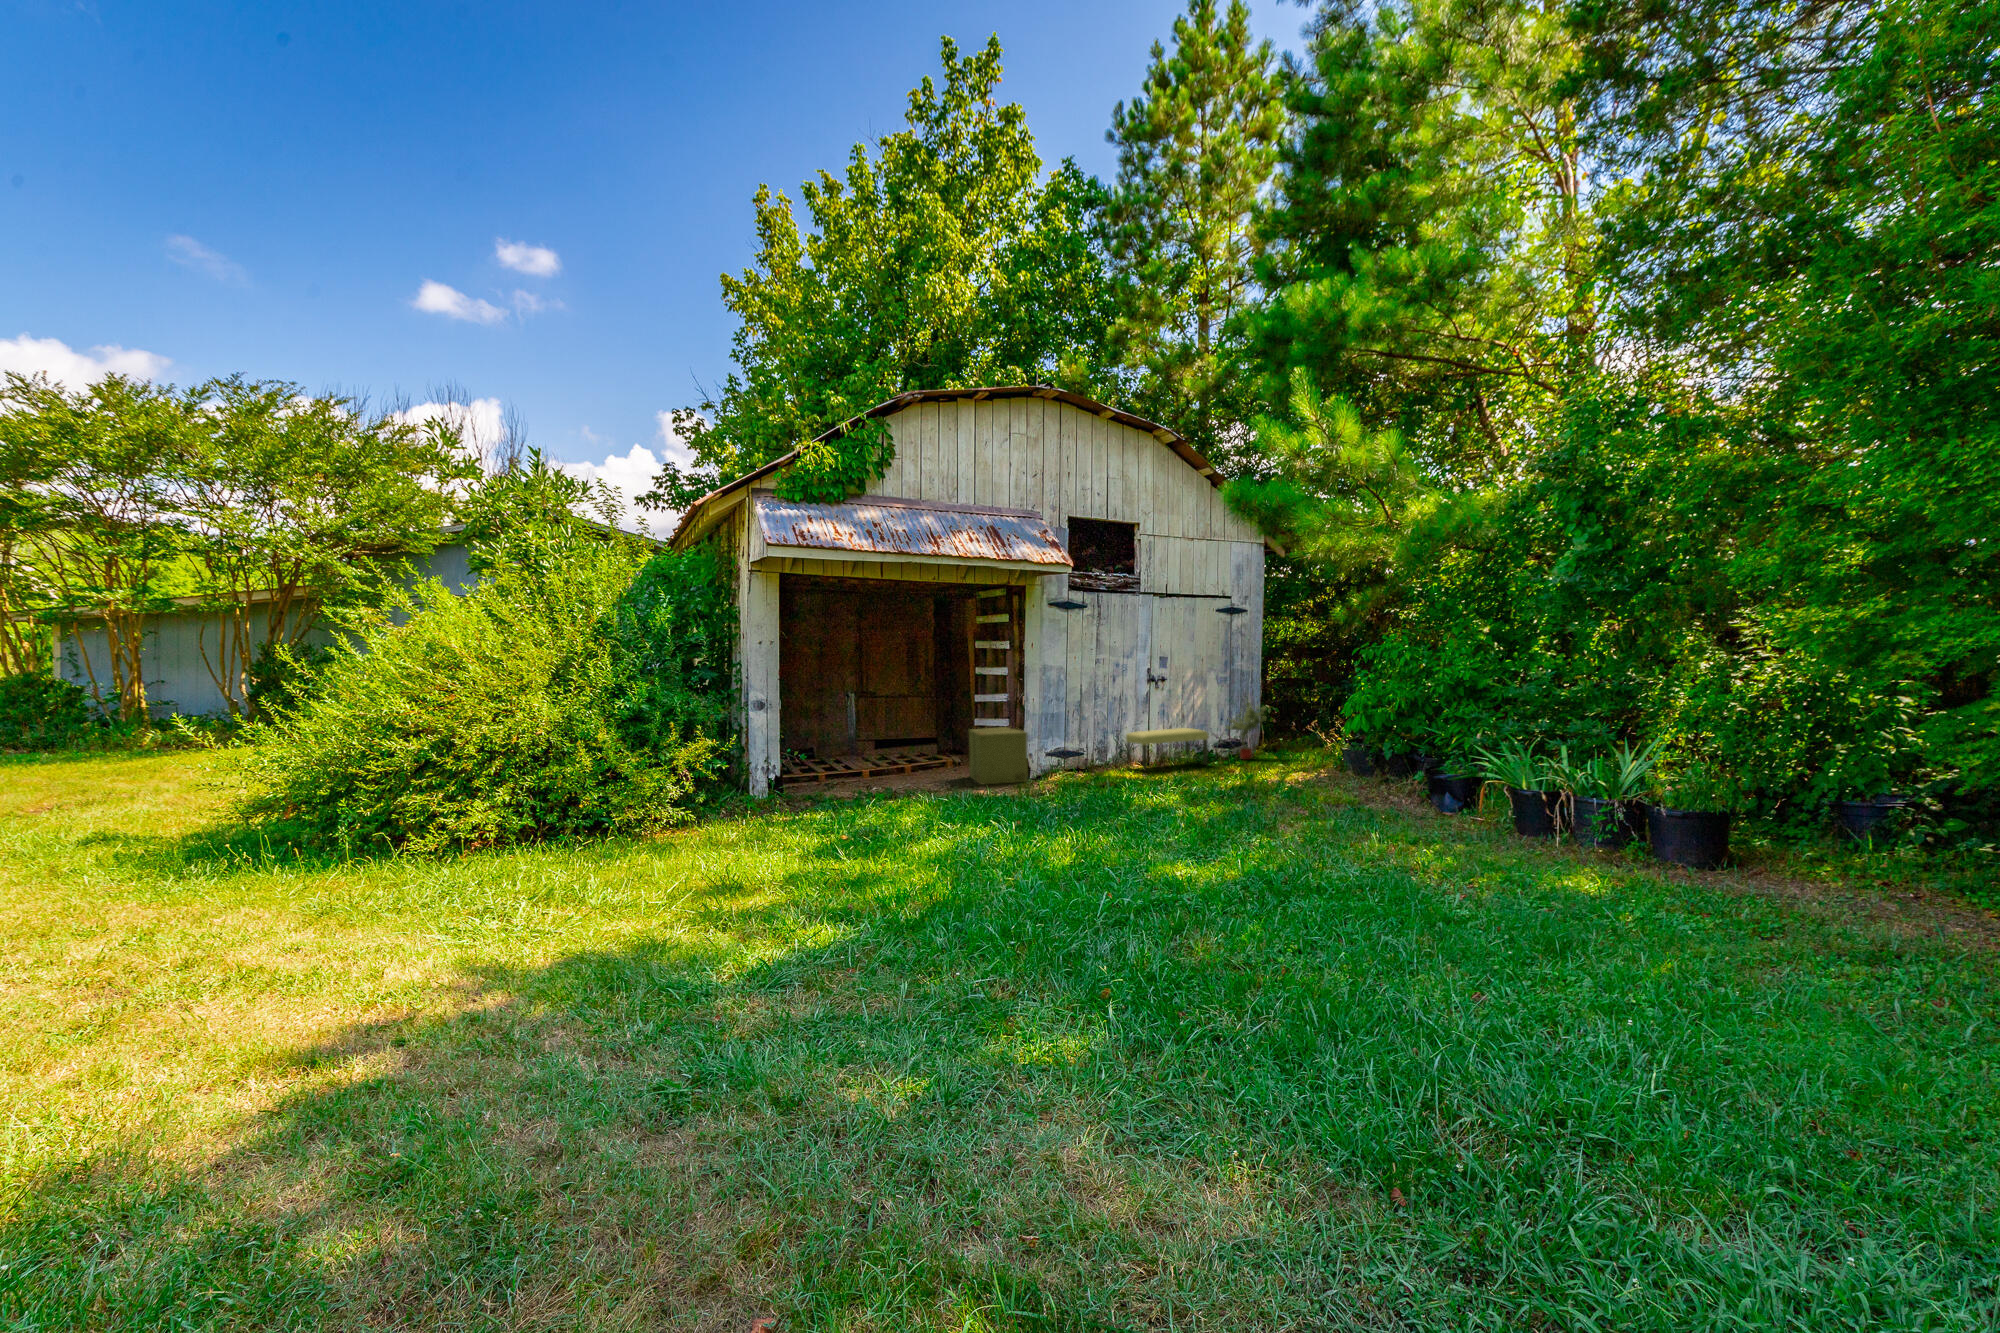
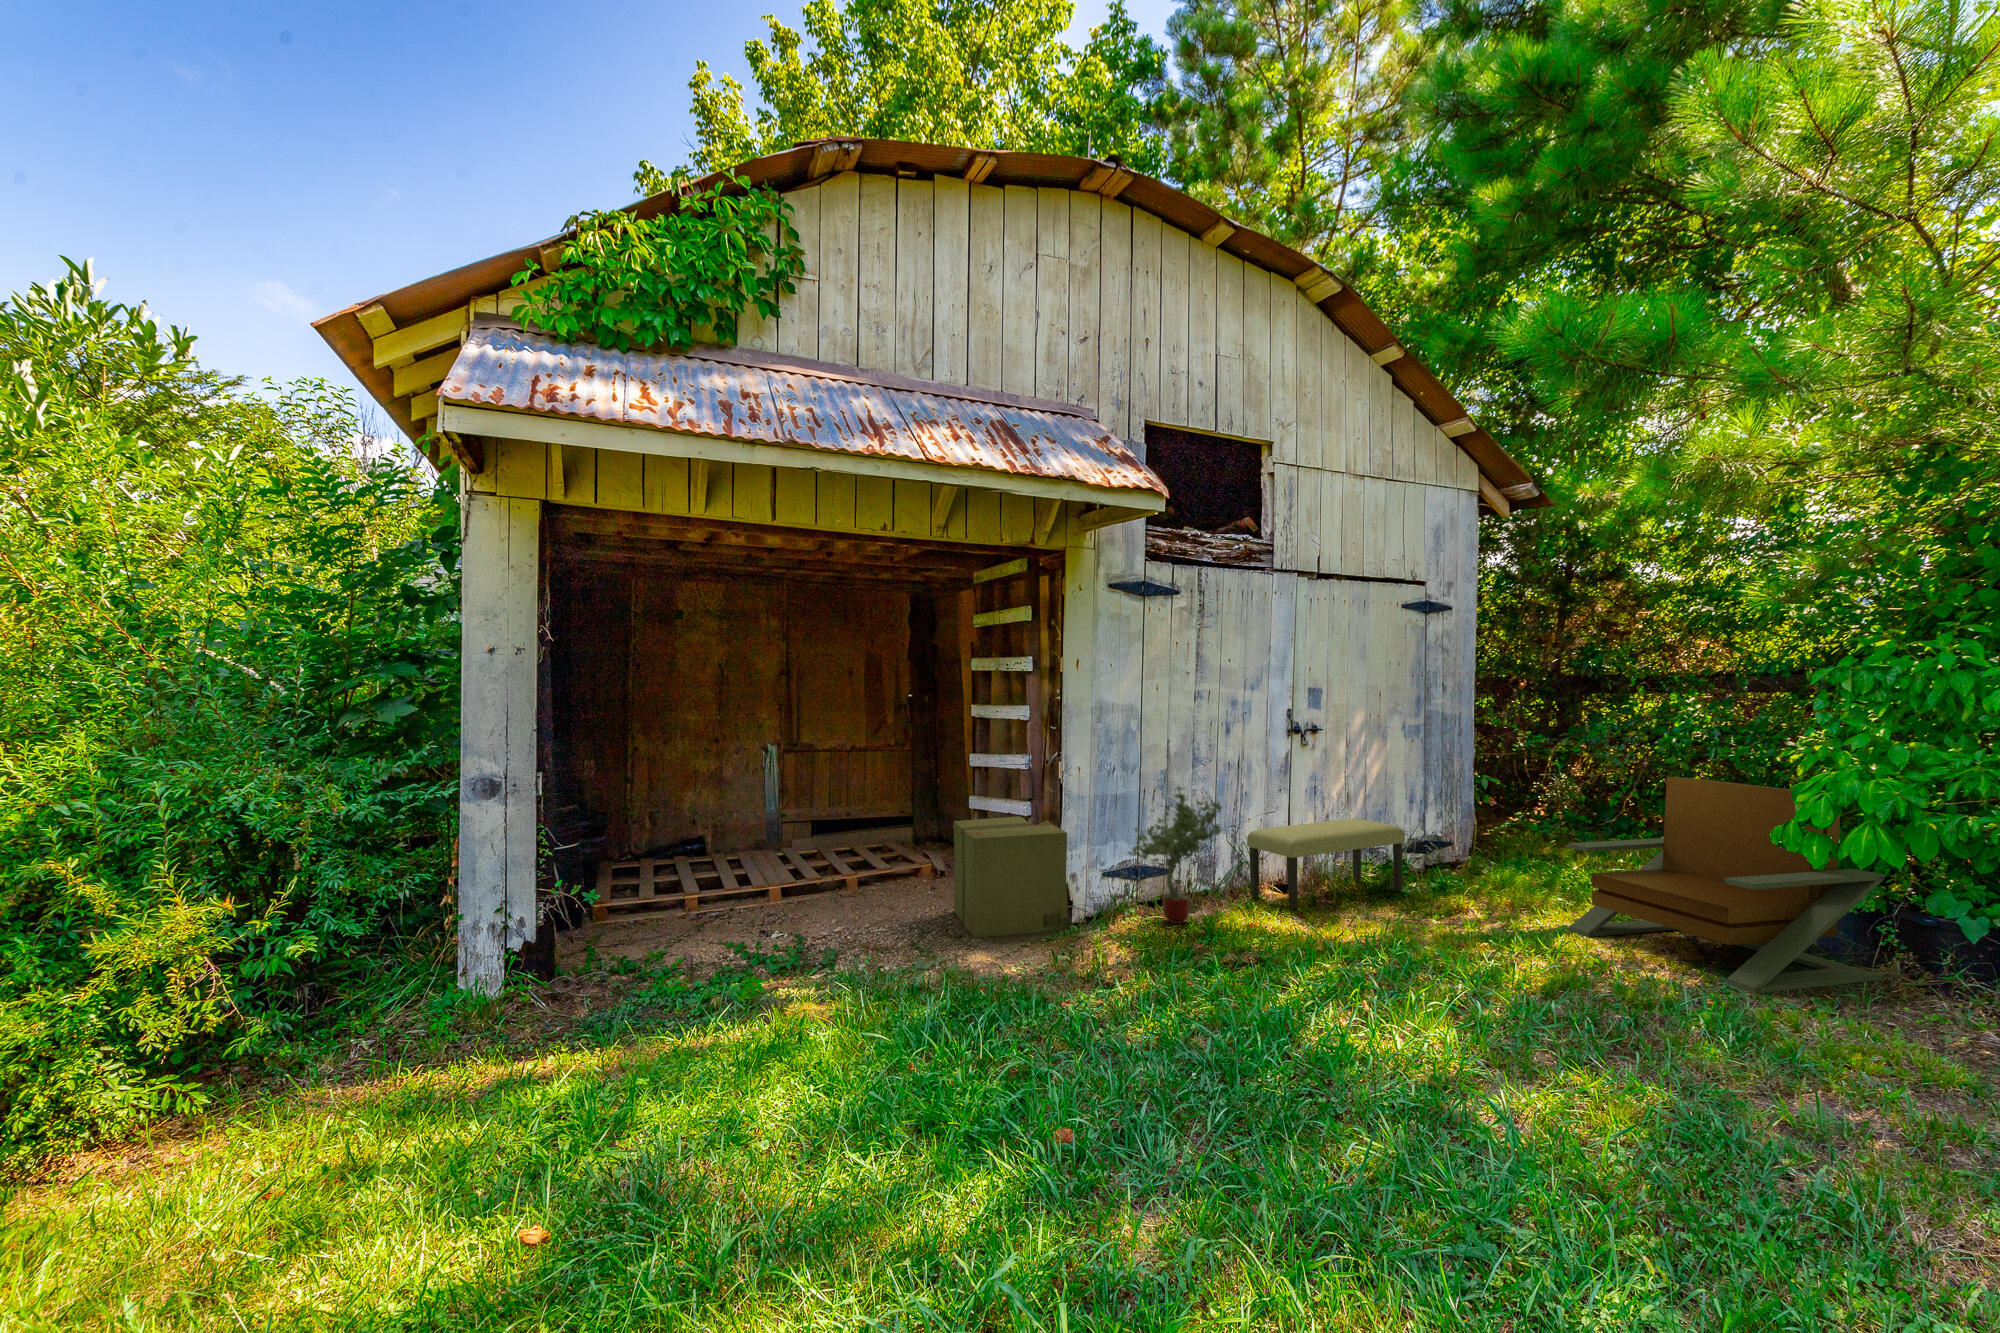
lounge chair: none [1275,699,1396,791] -> present [1568,777,1884,993]
potted tree: present [1226,702,1266,760] -> present [1128,786,1222,924]

